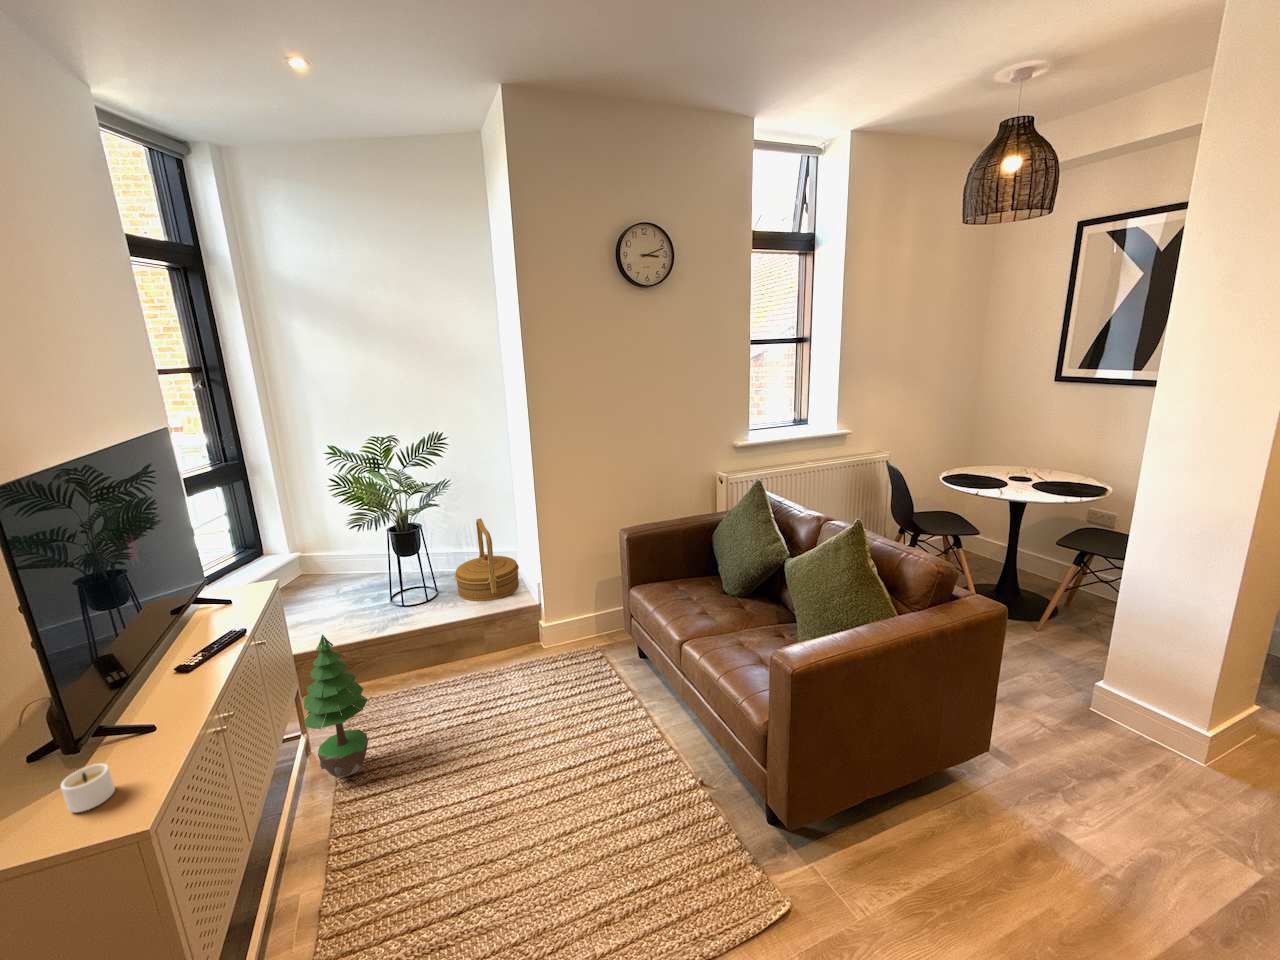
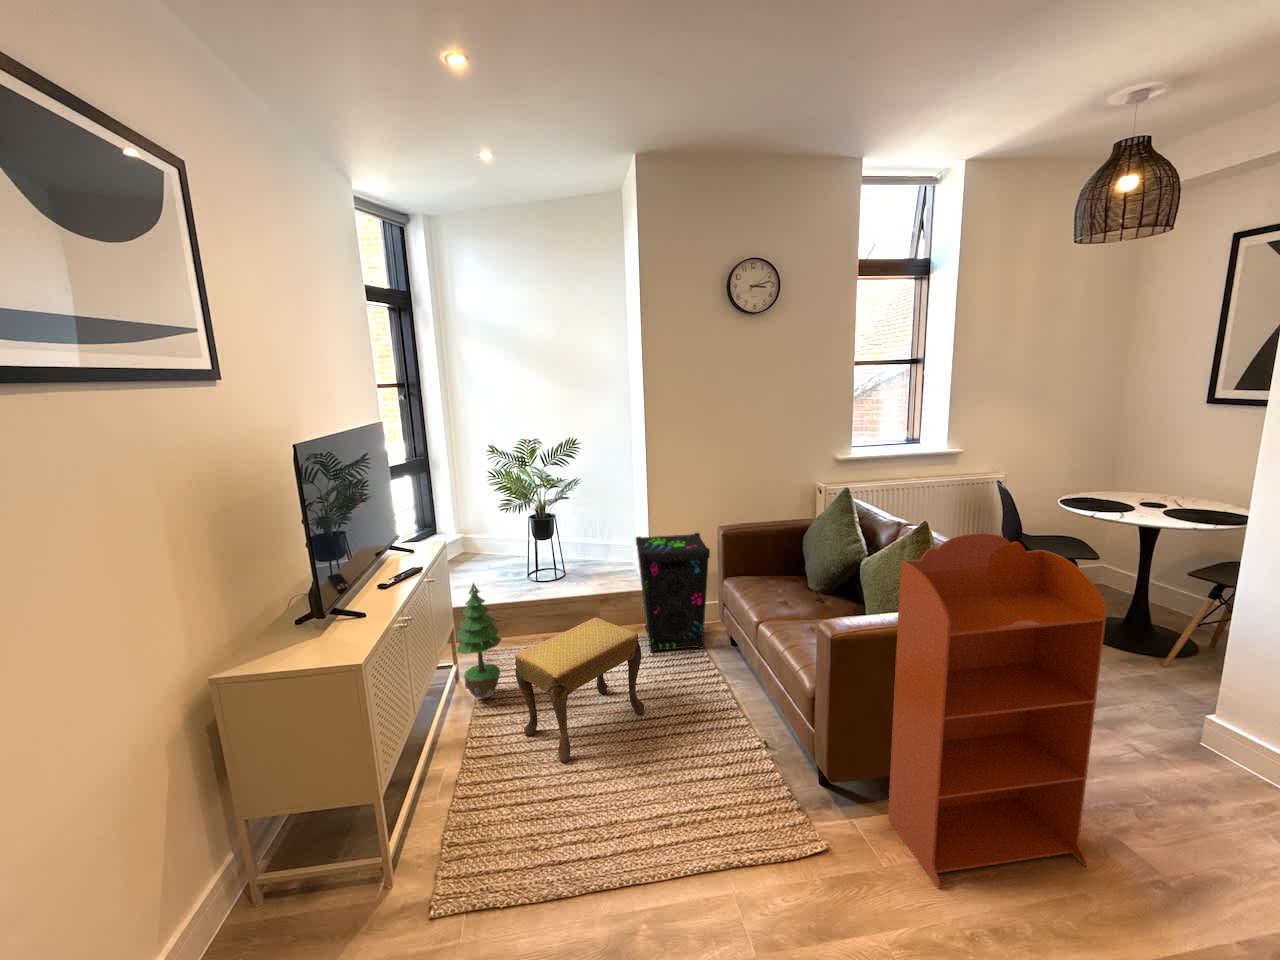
woven basket: present [455,518,519,601] -> none [579,514,632,584]
speaker: none [526,537,616,680] -> present [636,533,710,652]
bookcase: none [844,539,1064,933] -> present [888,533,1107,888]
footstool: none [390,657,557,853] -> present [515,618,644,763]
candle: present [61,763,115,812] -> none [318,624,354,649]

